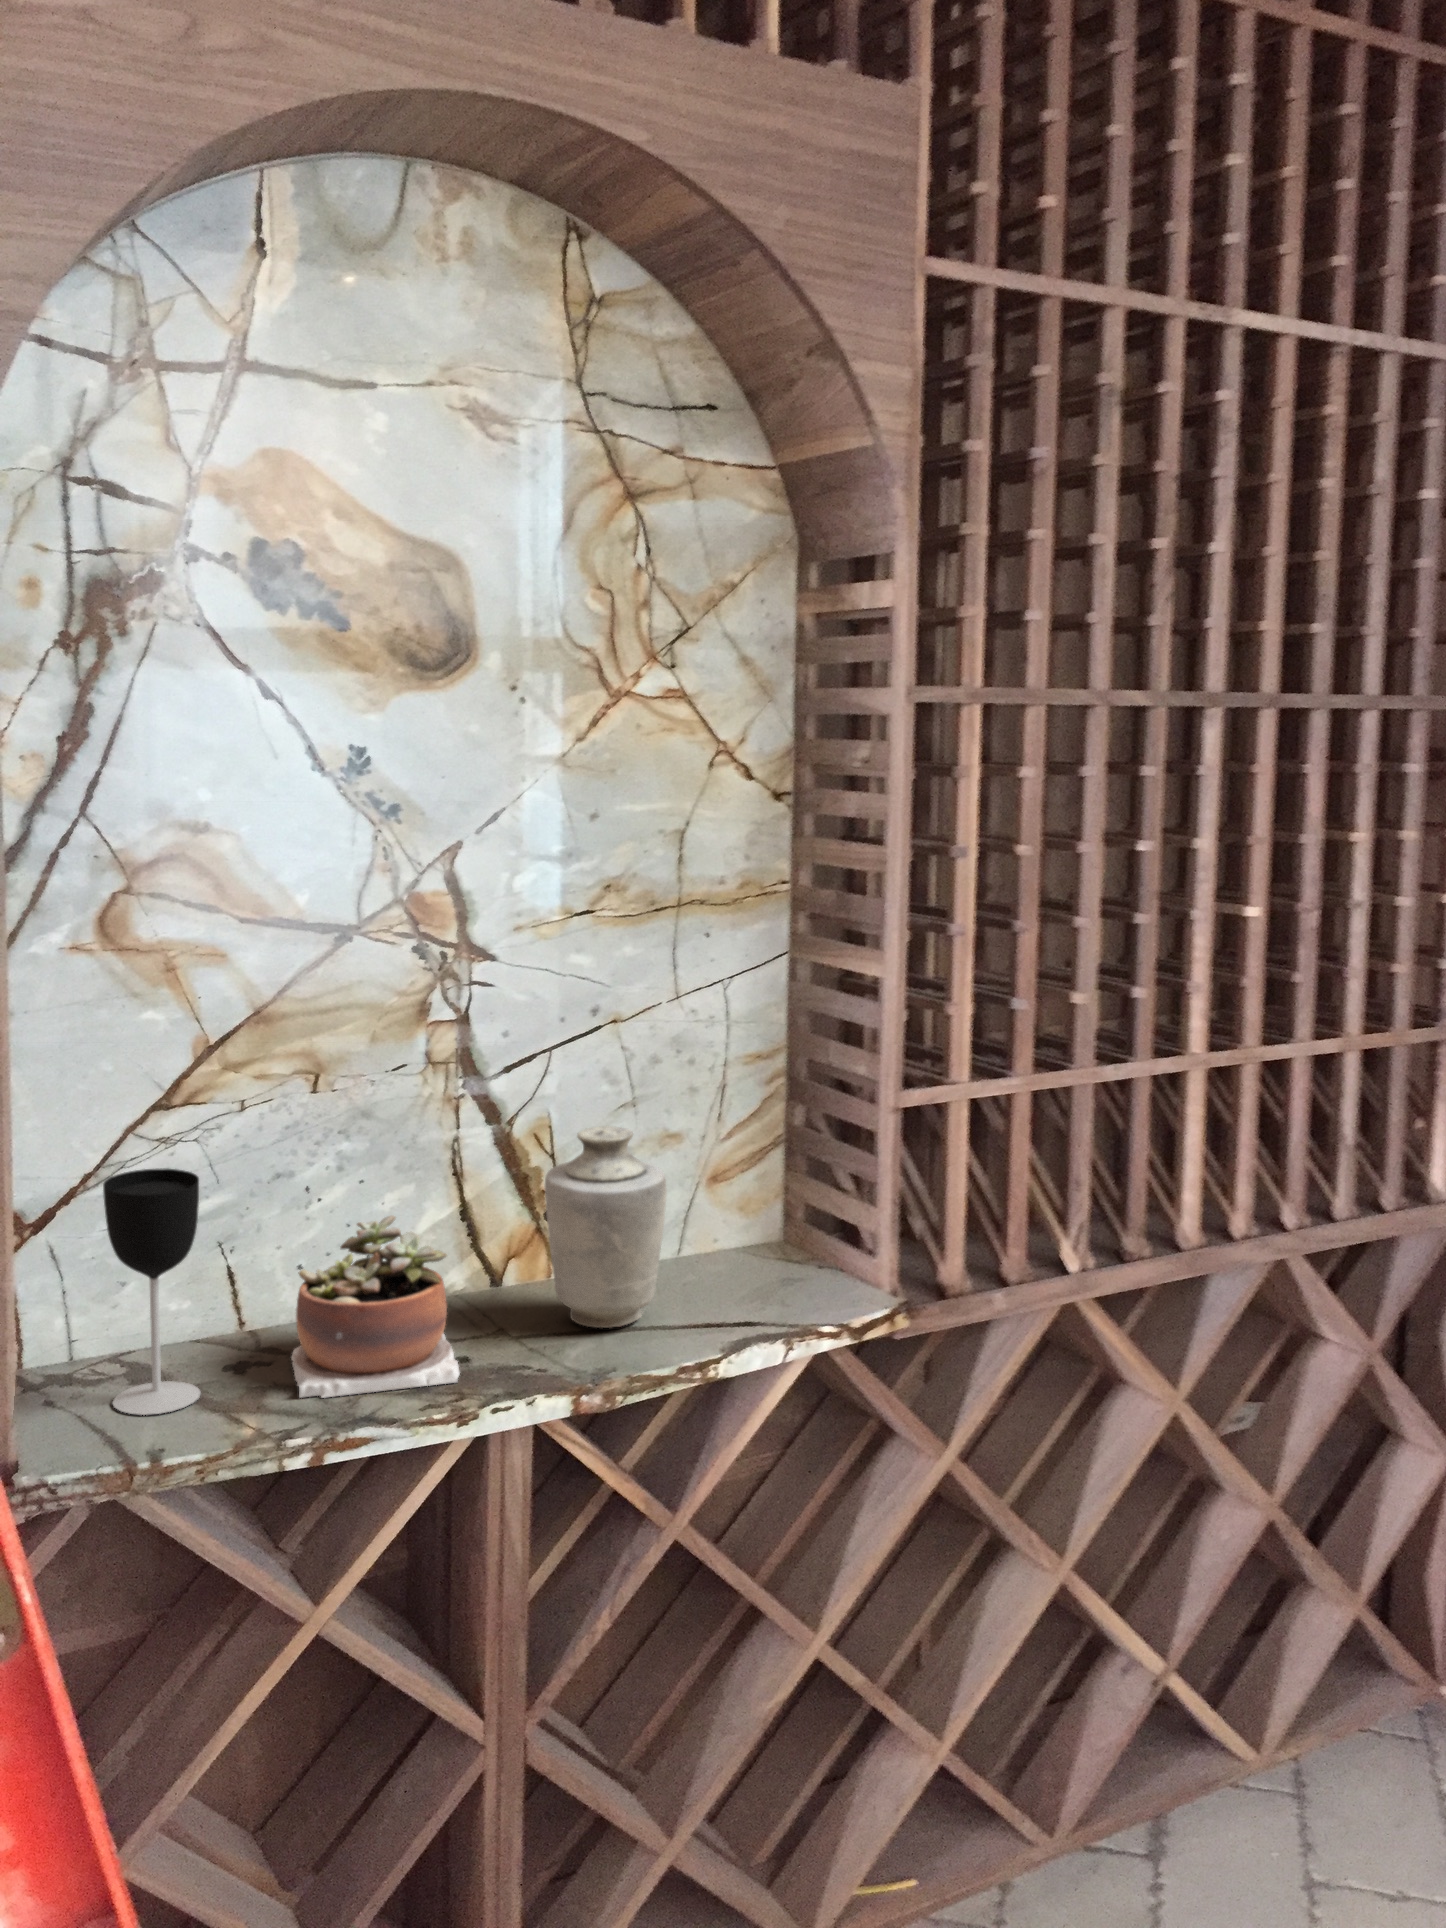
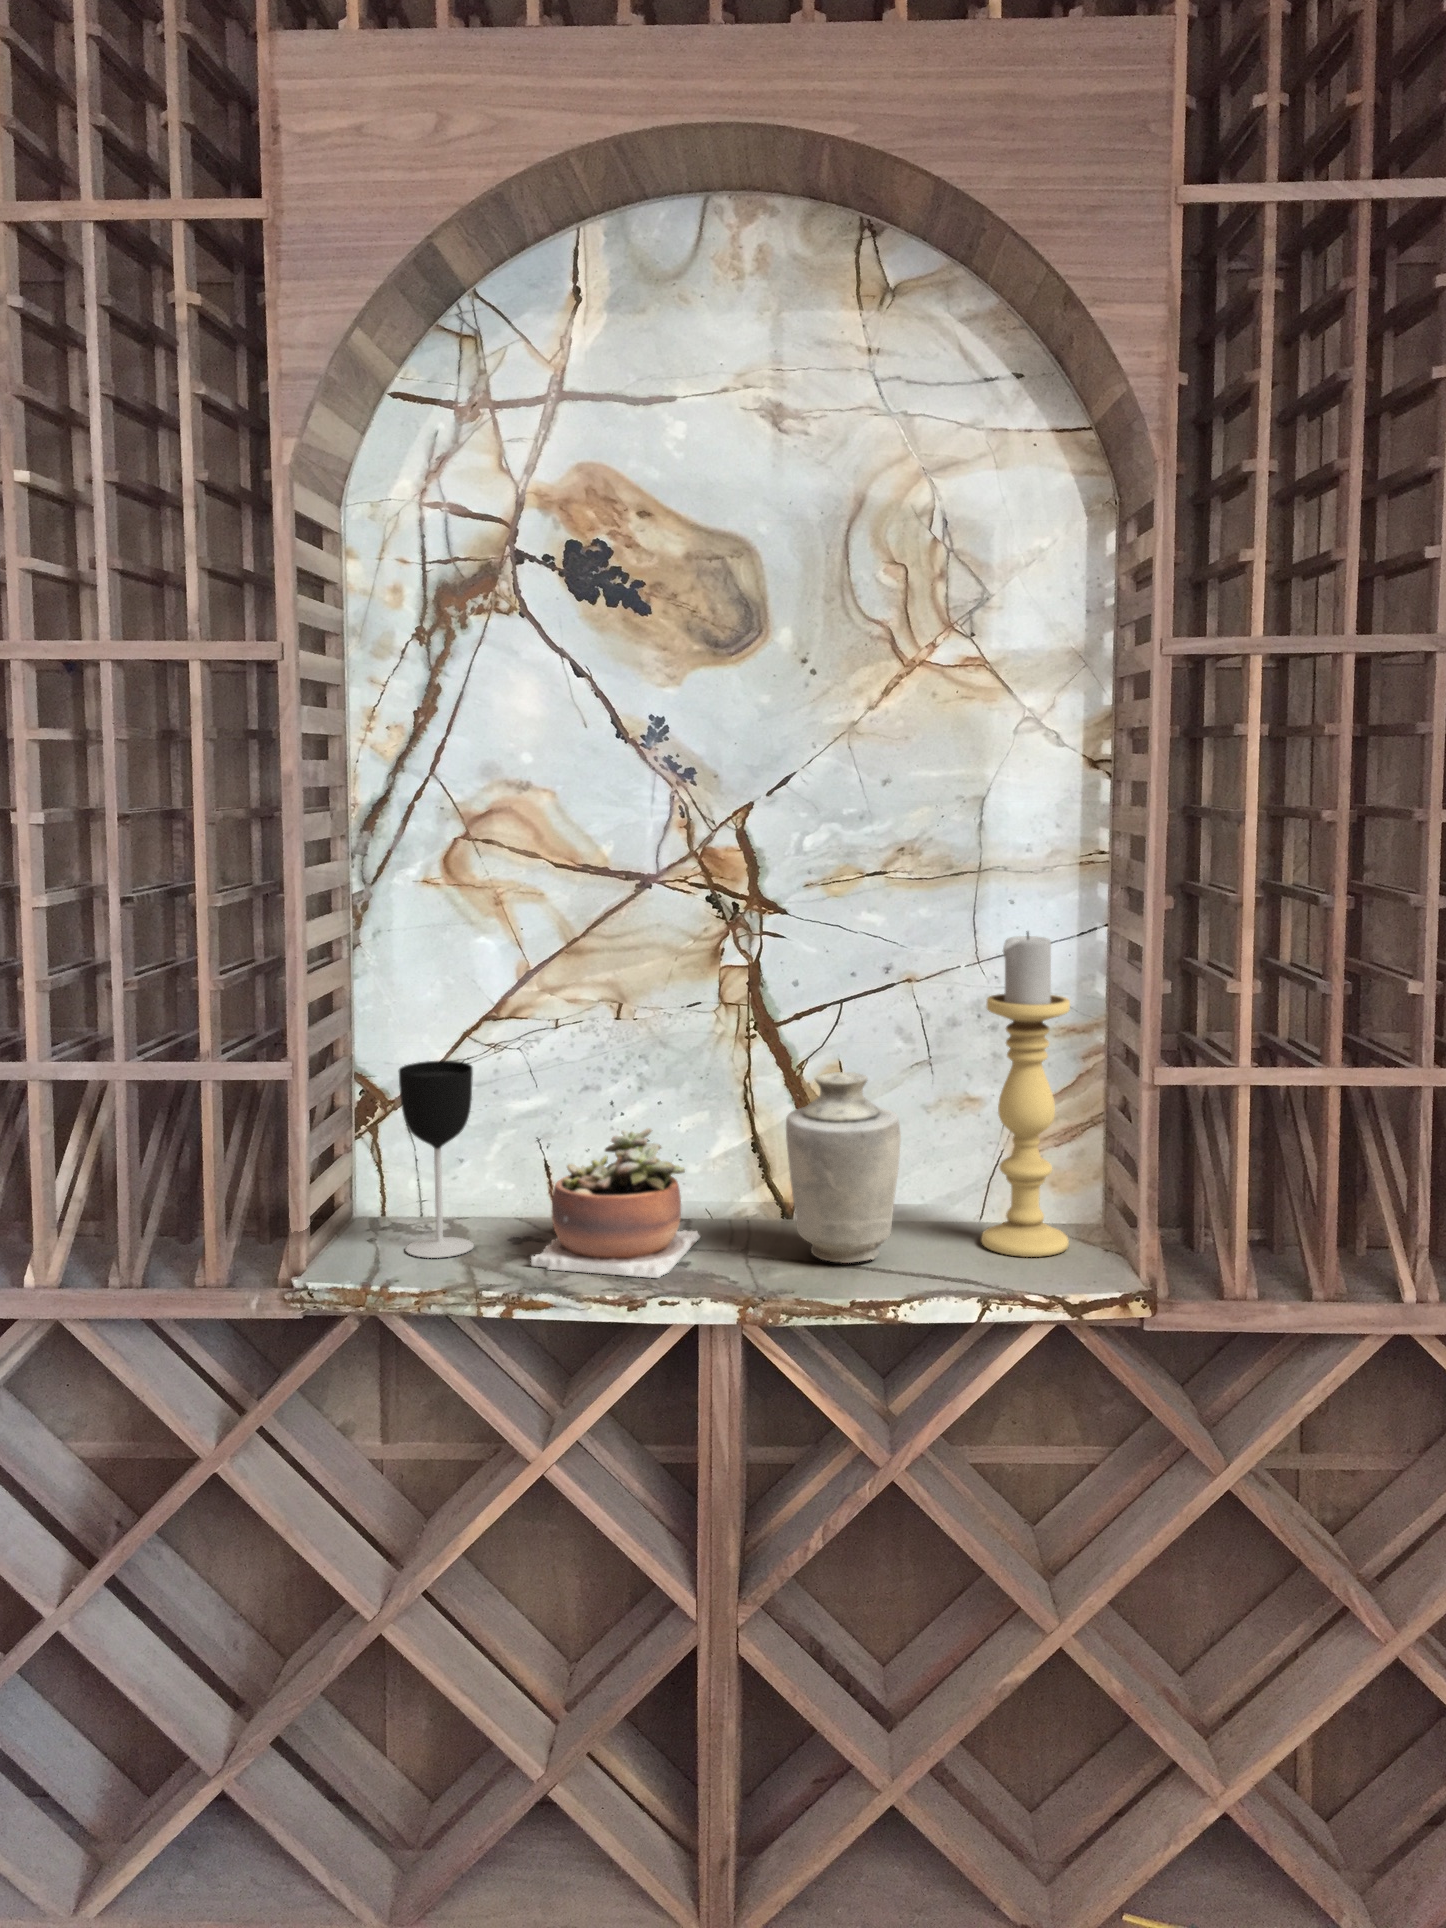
candle holder: none [704,965,792,1289] -> present [982,932,1070,1257]

